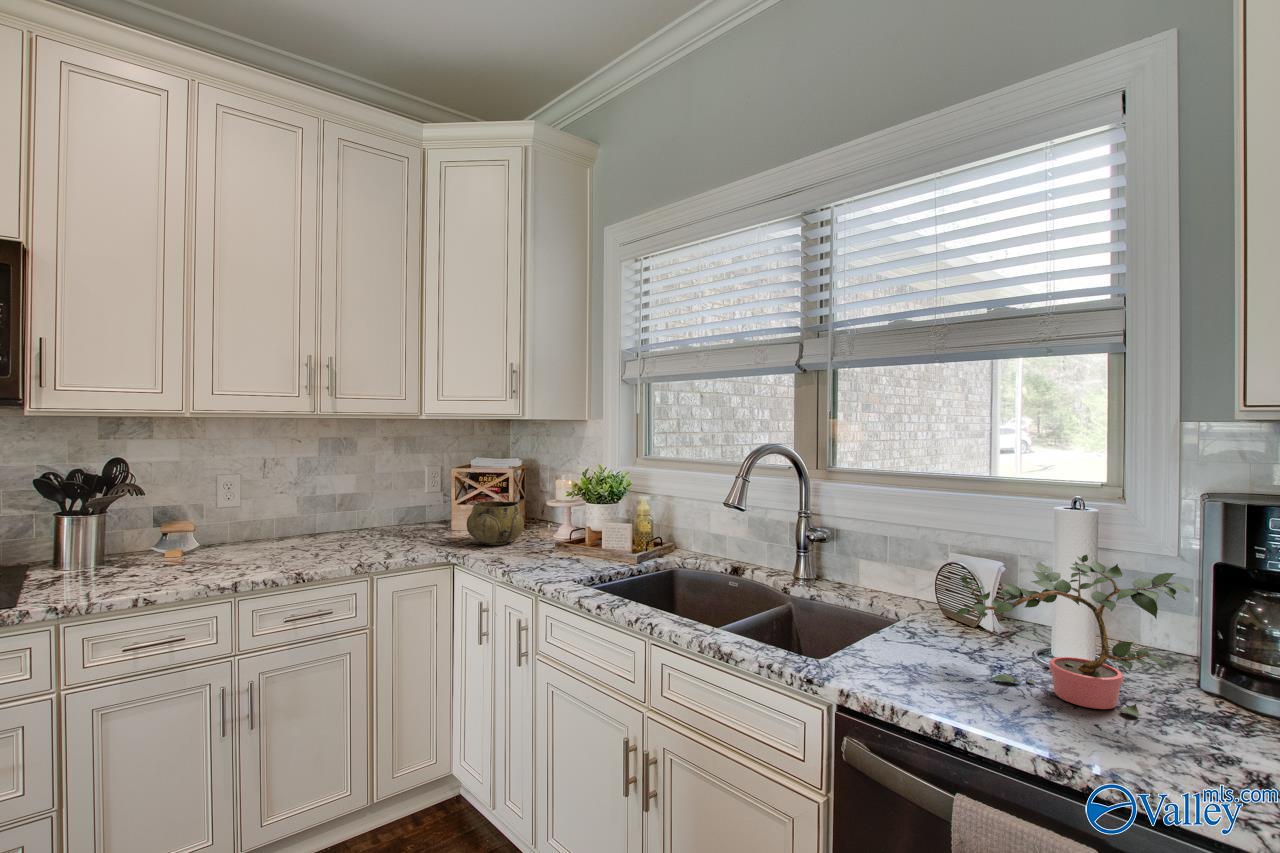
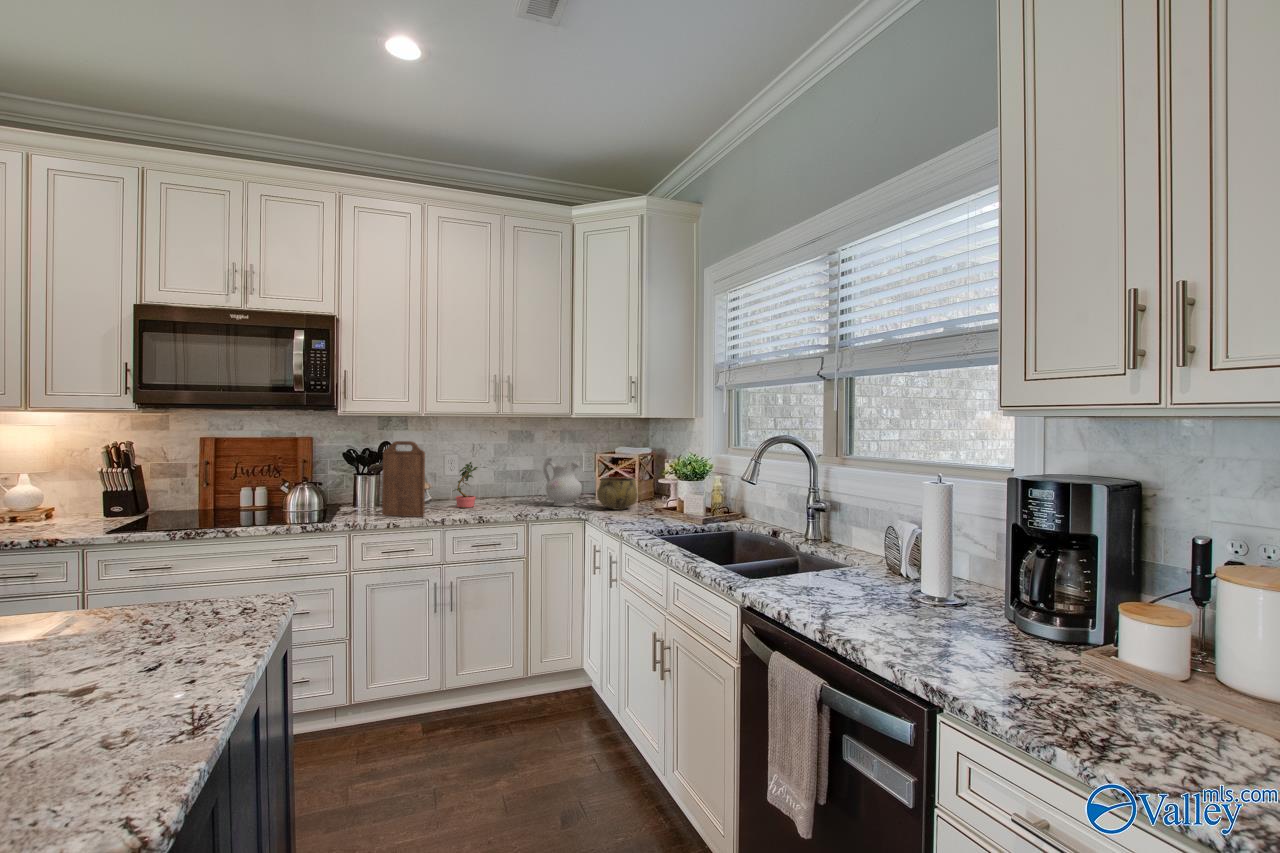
cutting board: none [117,460,202,583] -> present [382,441,425,517]
ceramic pitcher: none [382,477,440,544] -> present [543,458,582,506]
potted plant: present [956,555,1191,717] -> present [453,462,478,508]

